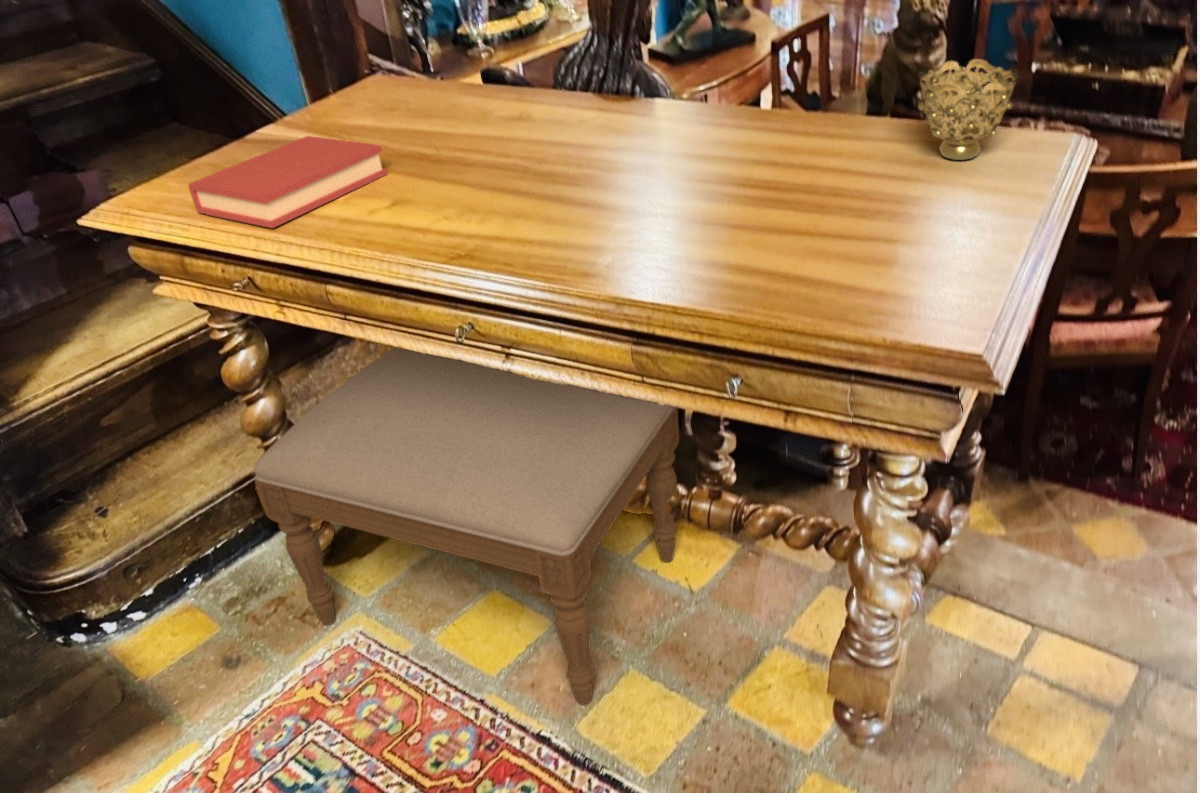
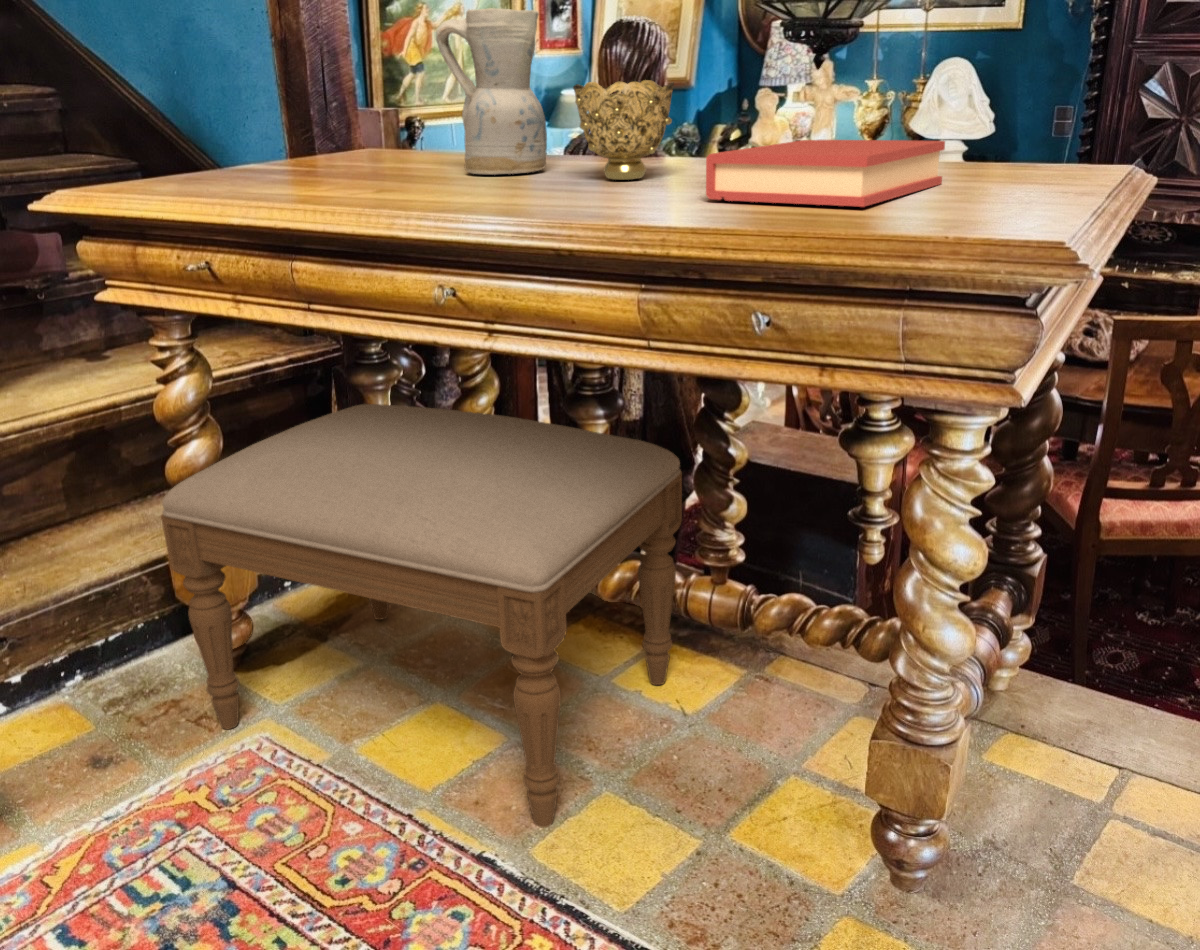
ceramic pitcher: none [436,16,543,168] -> present [436,8,547,174]
decorative bowl: present [918,59,1018,160] -> present [573,80,674,180]
hardback book: present [188,136,387,228] -> present [706,140,945,207]

